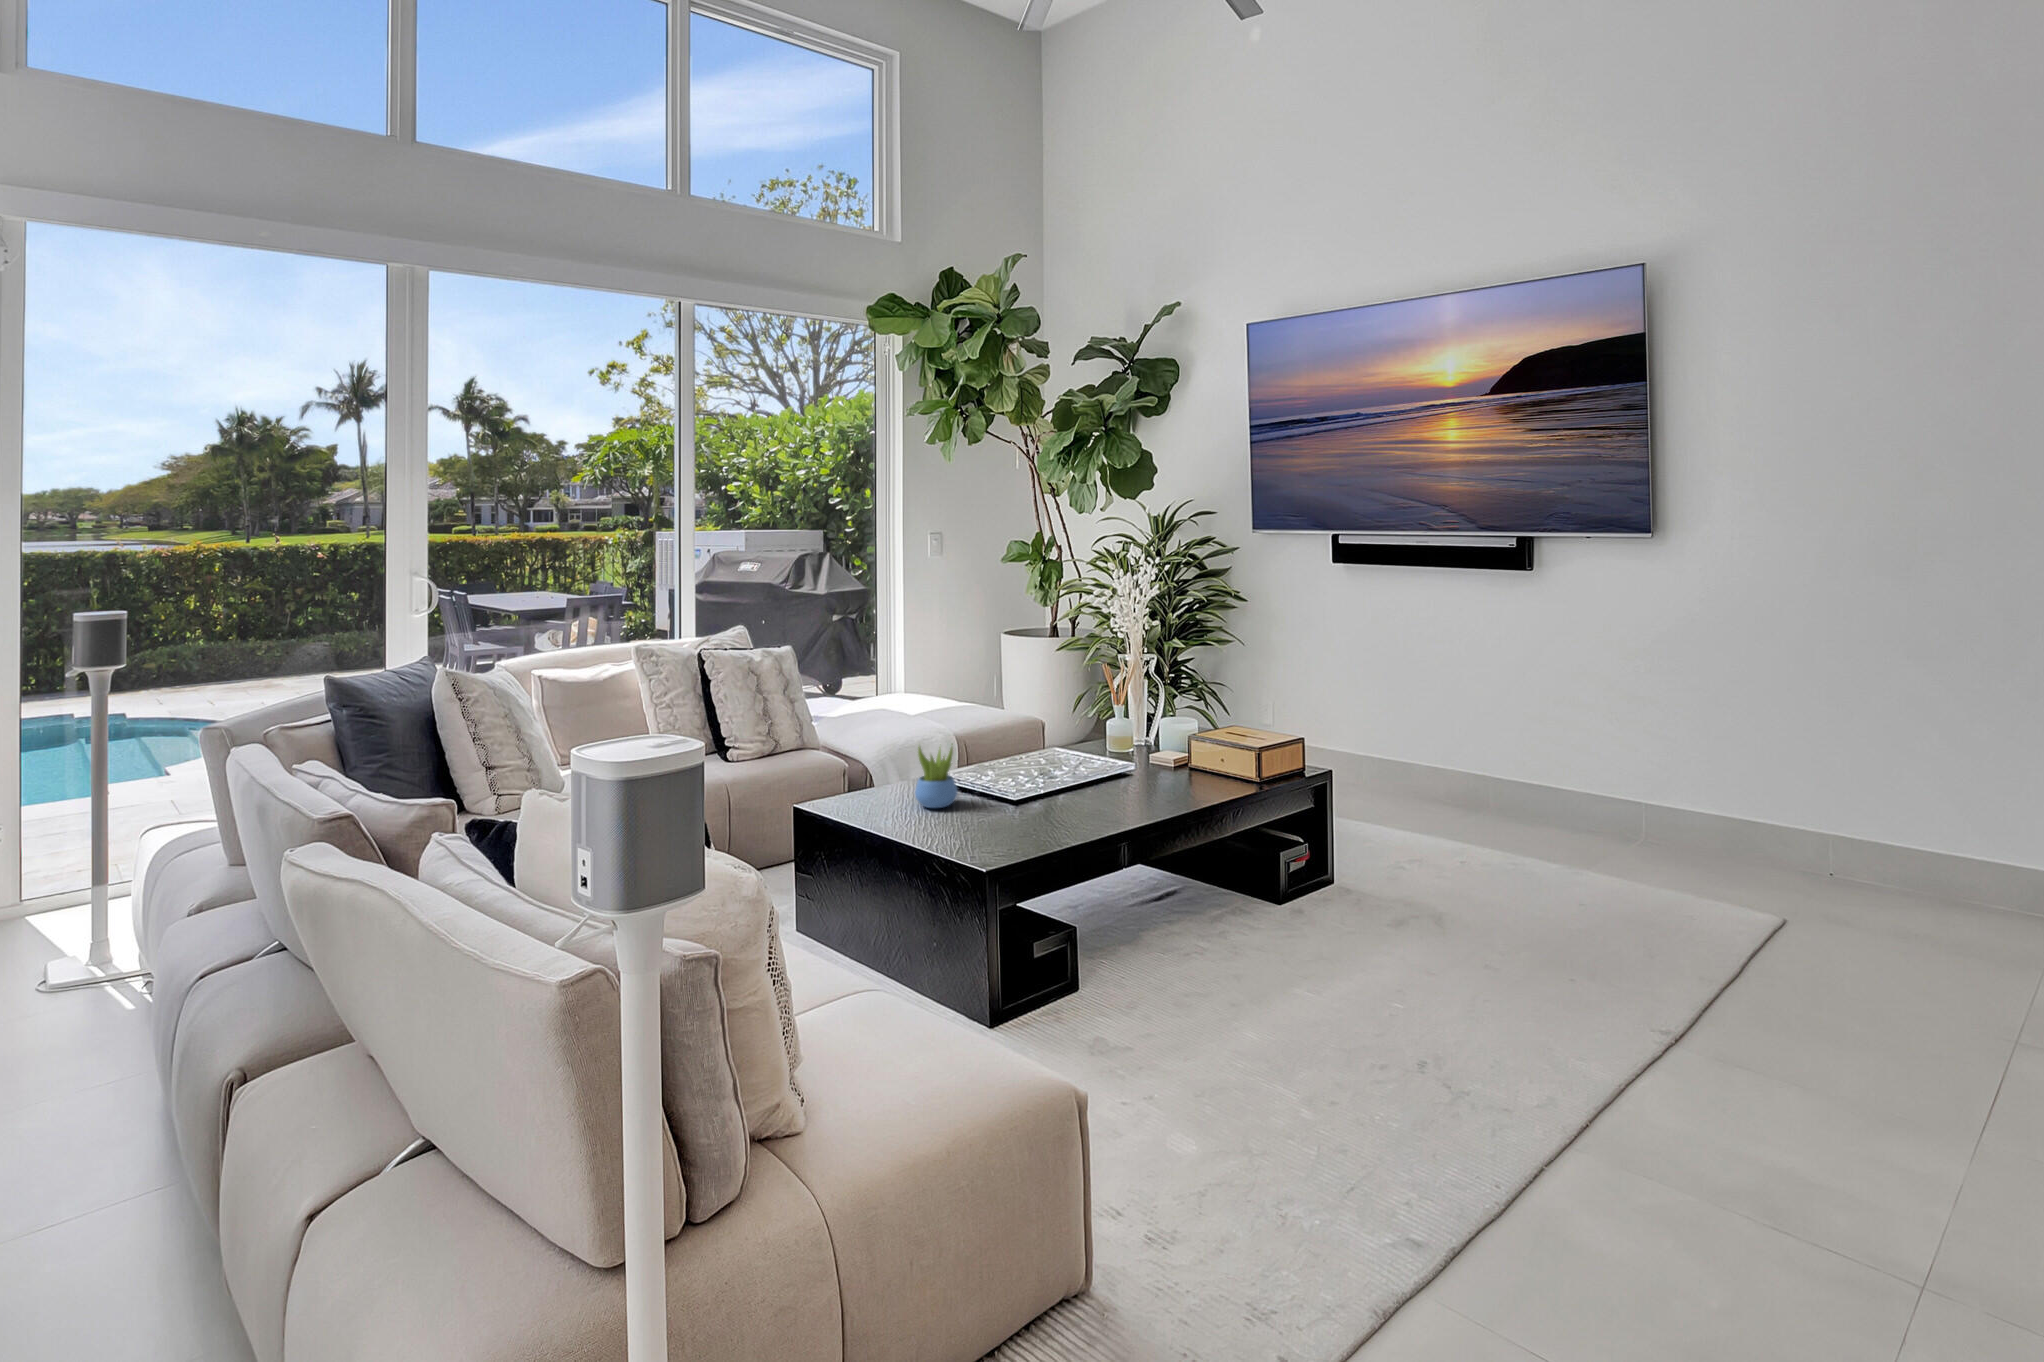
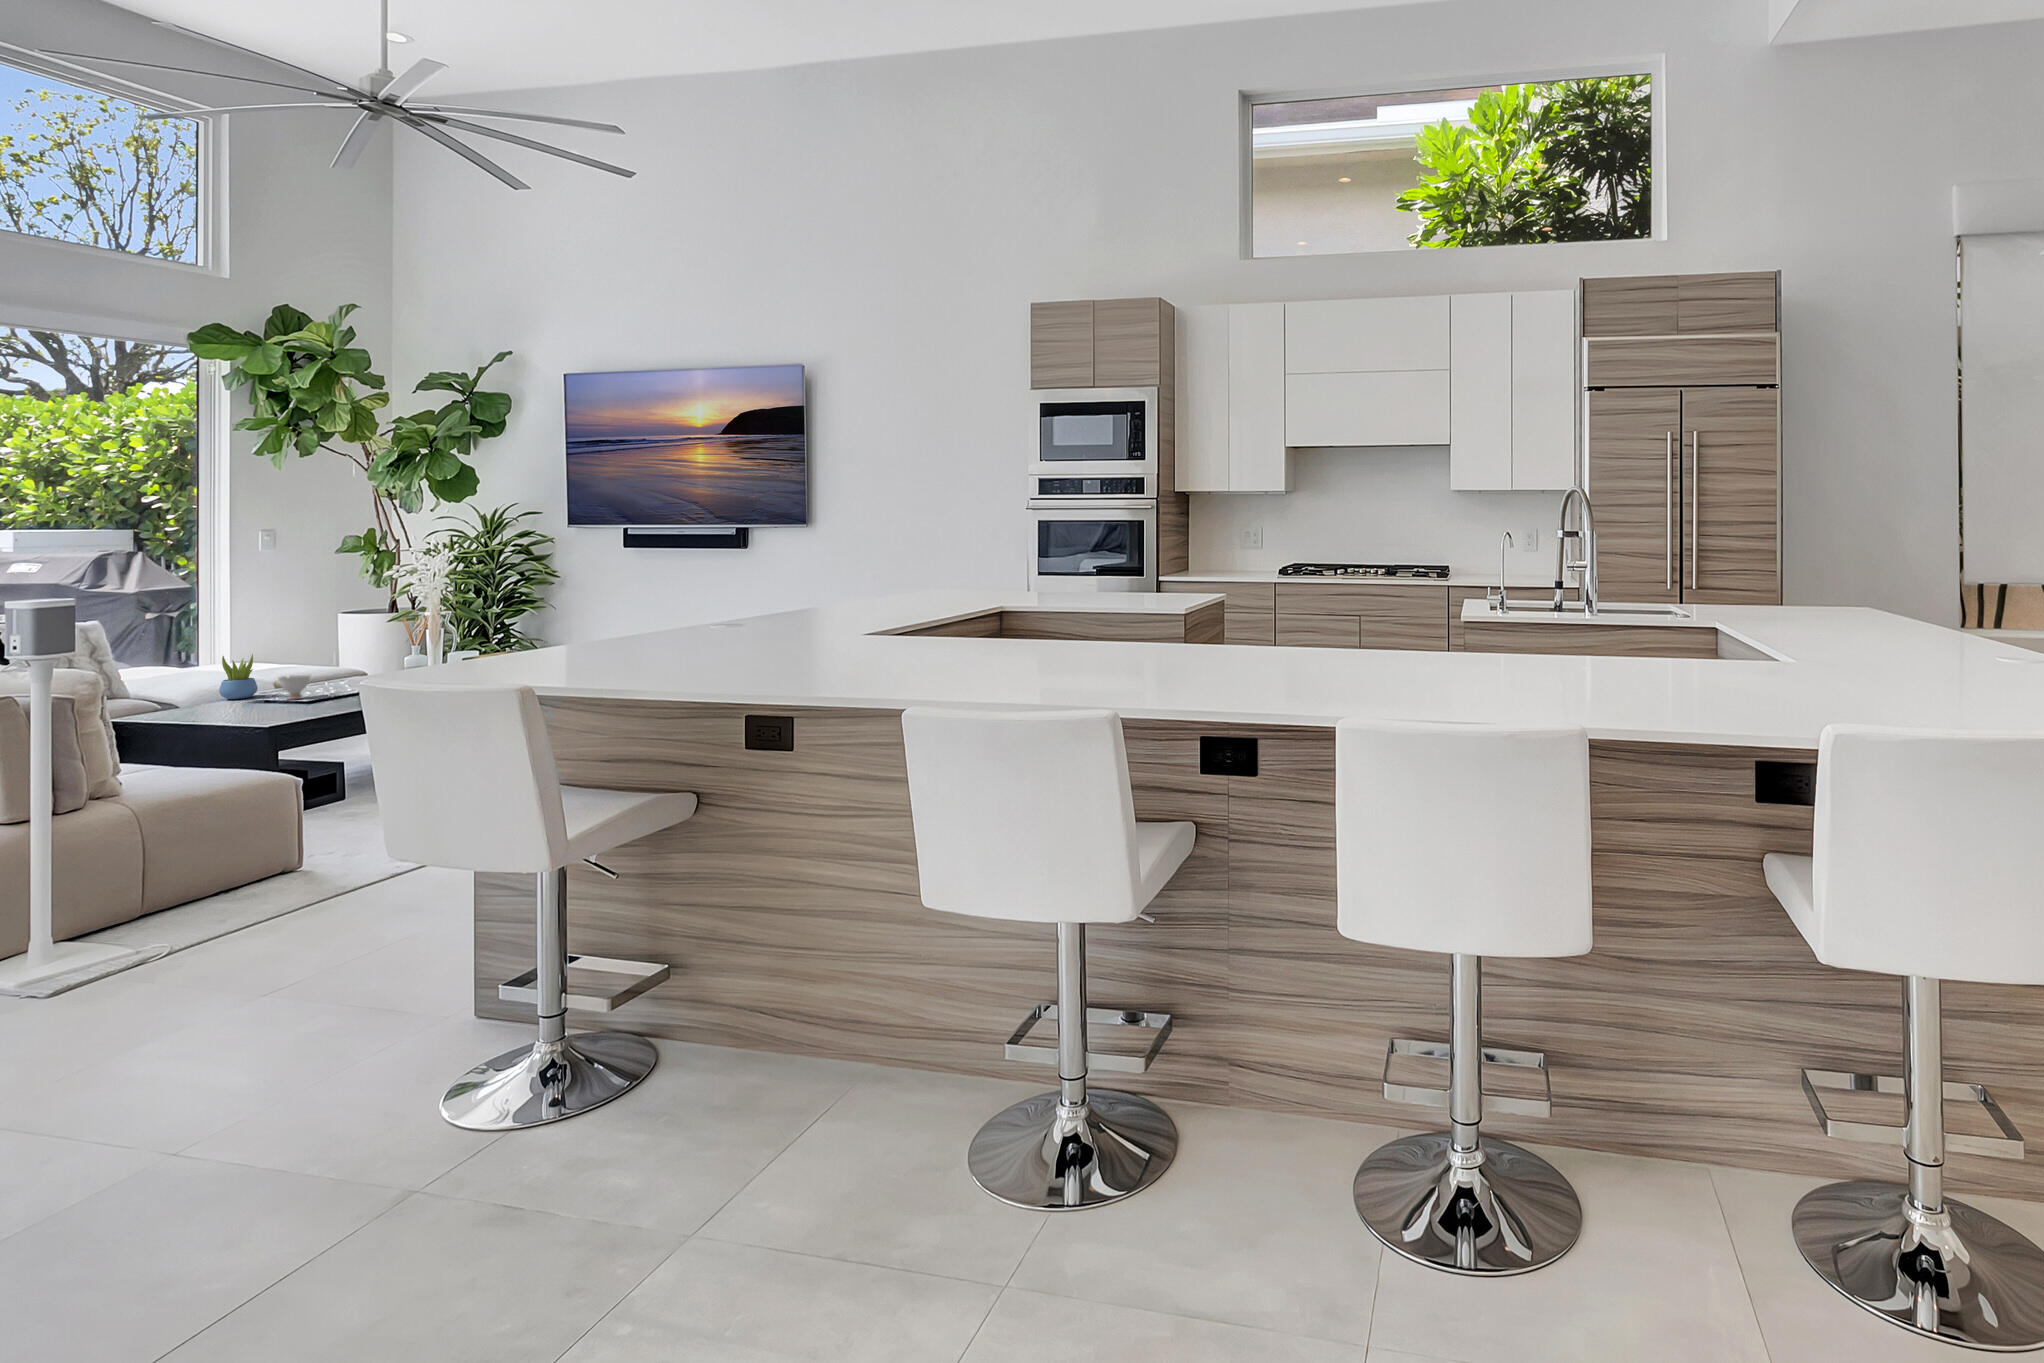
teacup: none [979,781,1024,822] -> present [275,675,310,699]

